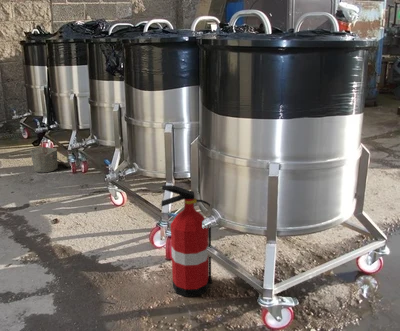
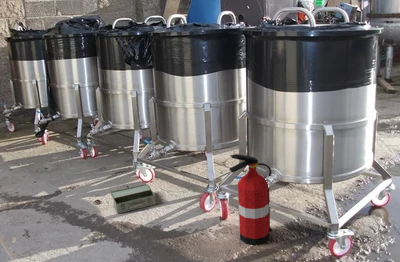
bucket: present [30,147,70,173] -> none [37,137,75,162]
toolbox: none [65,208,111,236] -> present [111,184,156,214]

